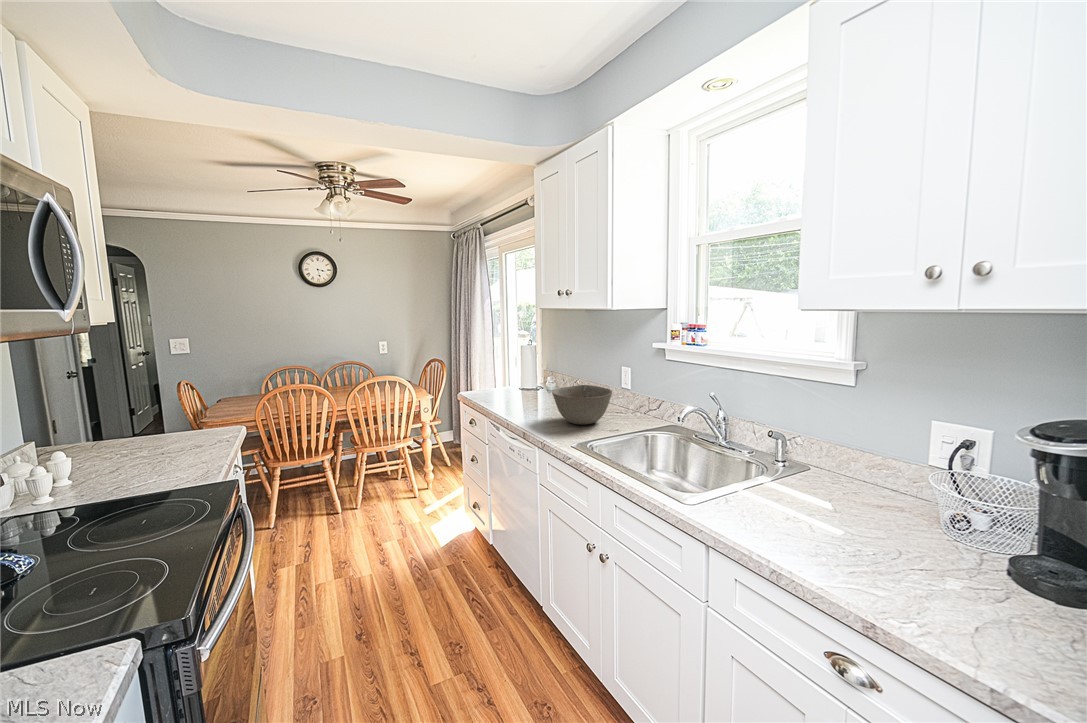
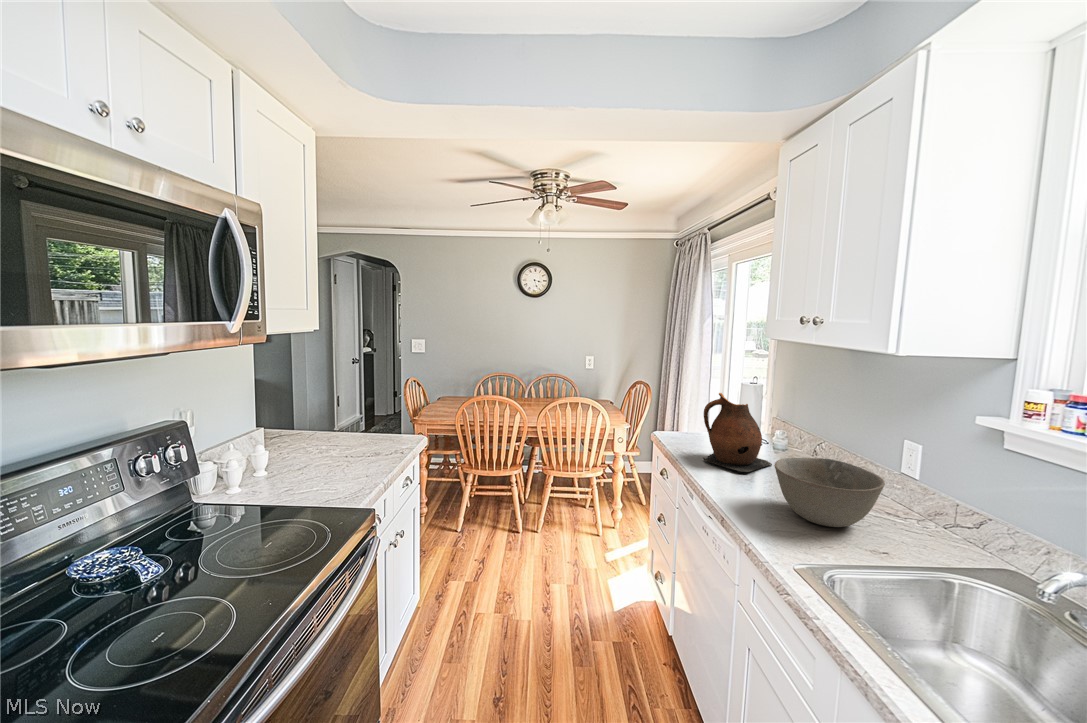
ceramic pitcher: none [500,353,549,407] -> present [703,393,772,472]

